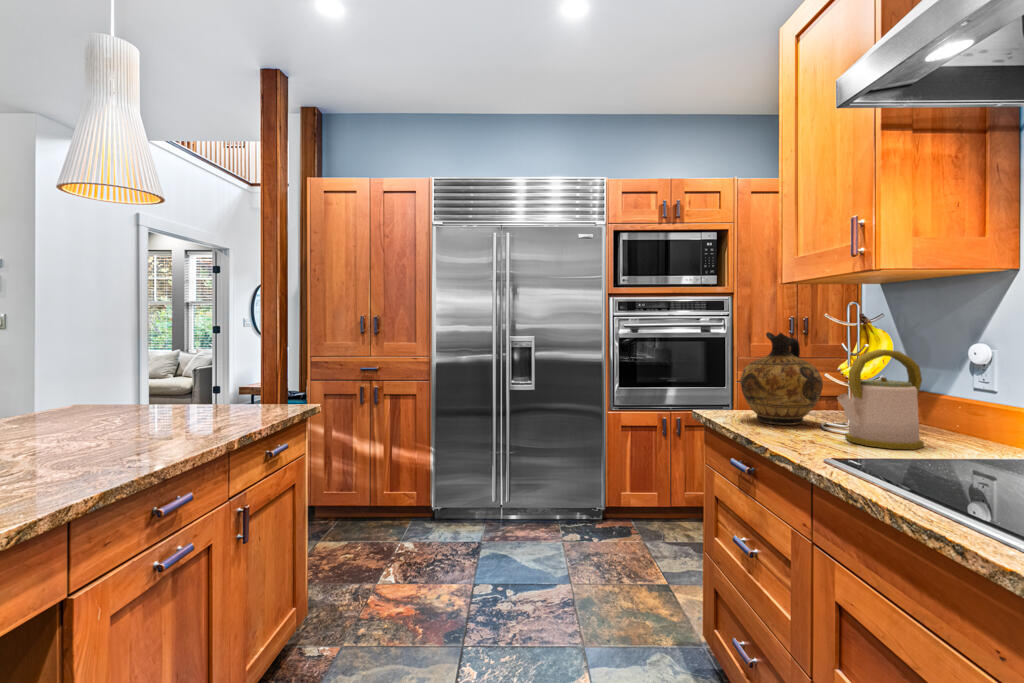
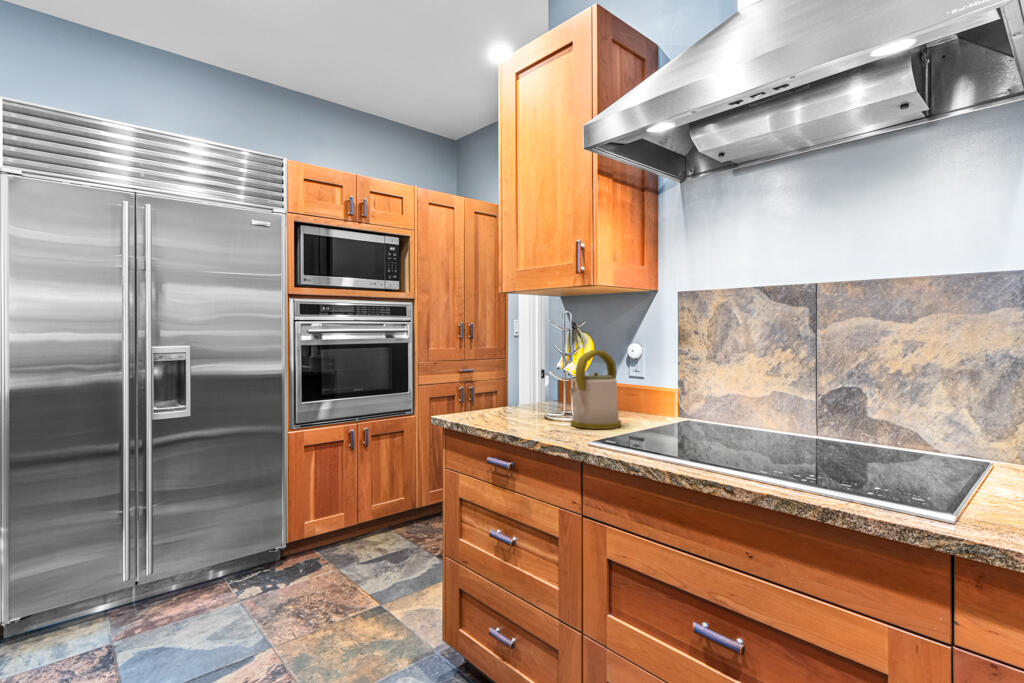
ceramic jug: present [740,332,823,425] -> none [475,337,541,420]

